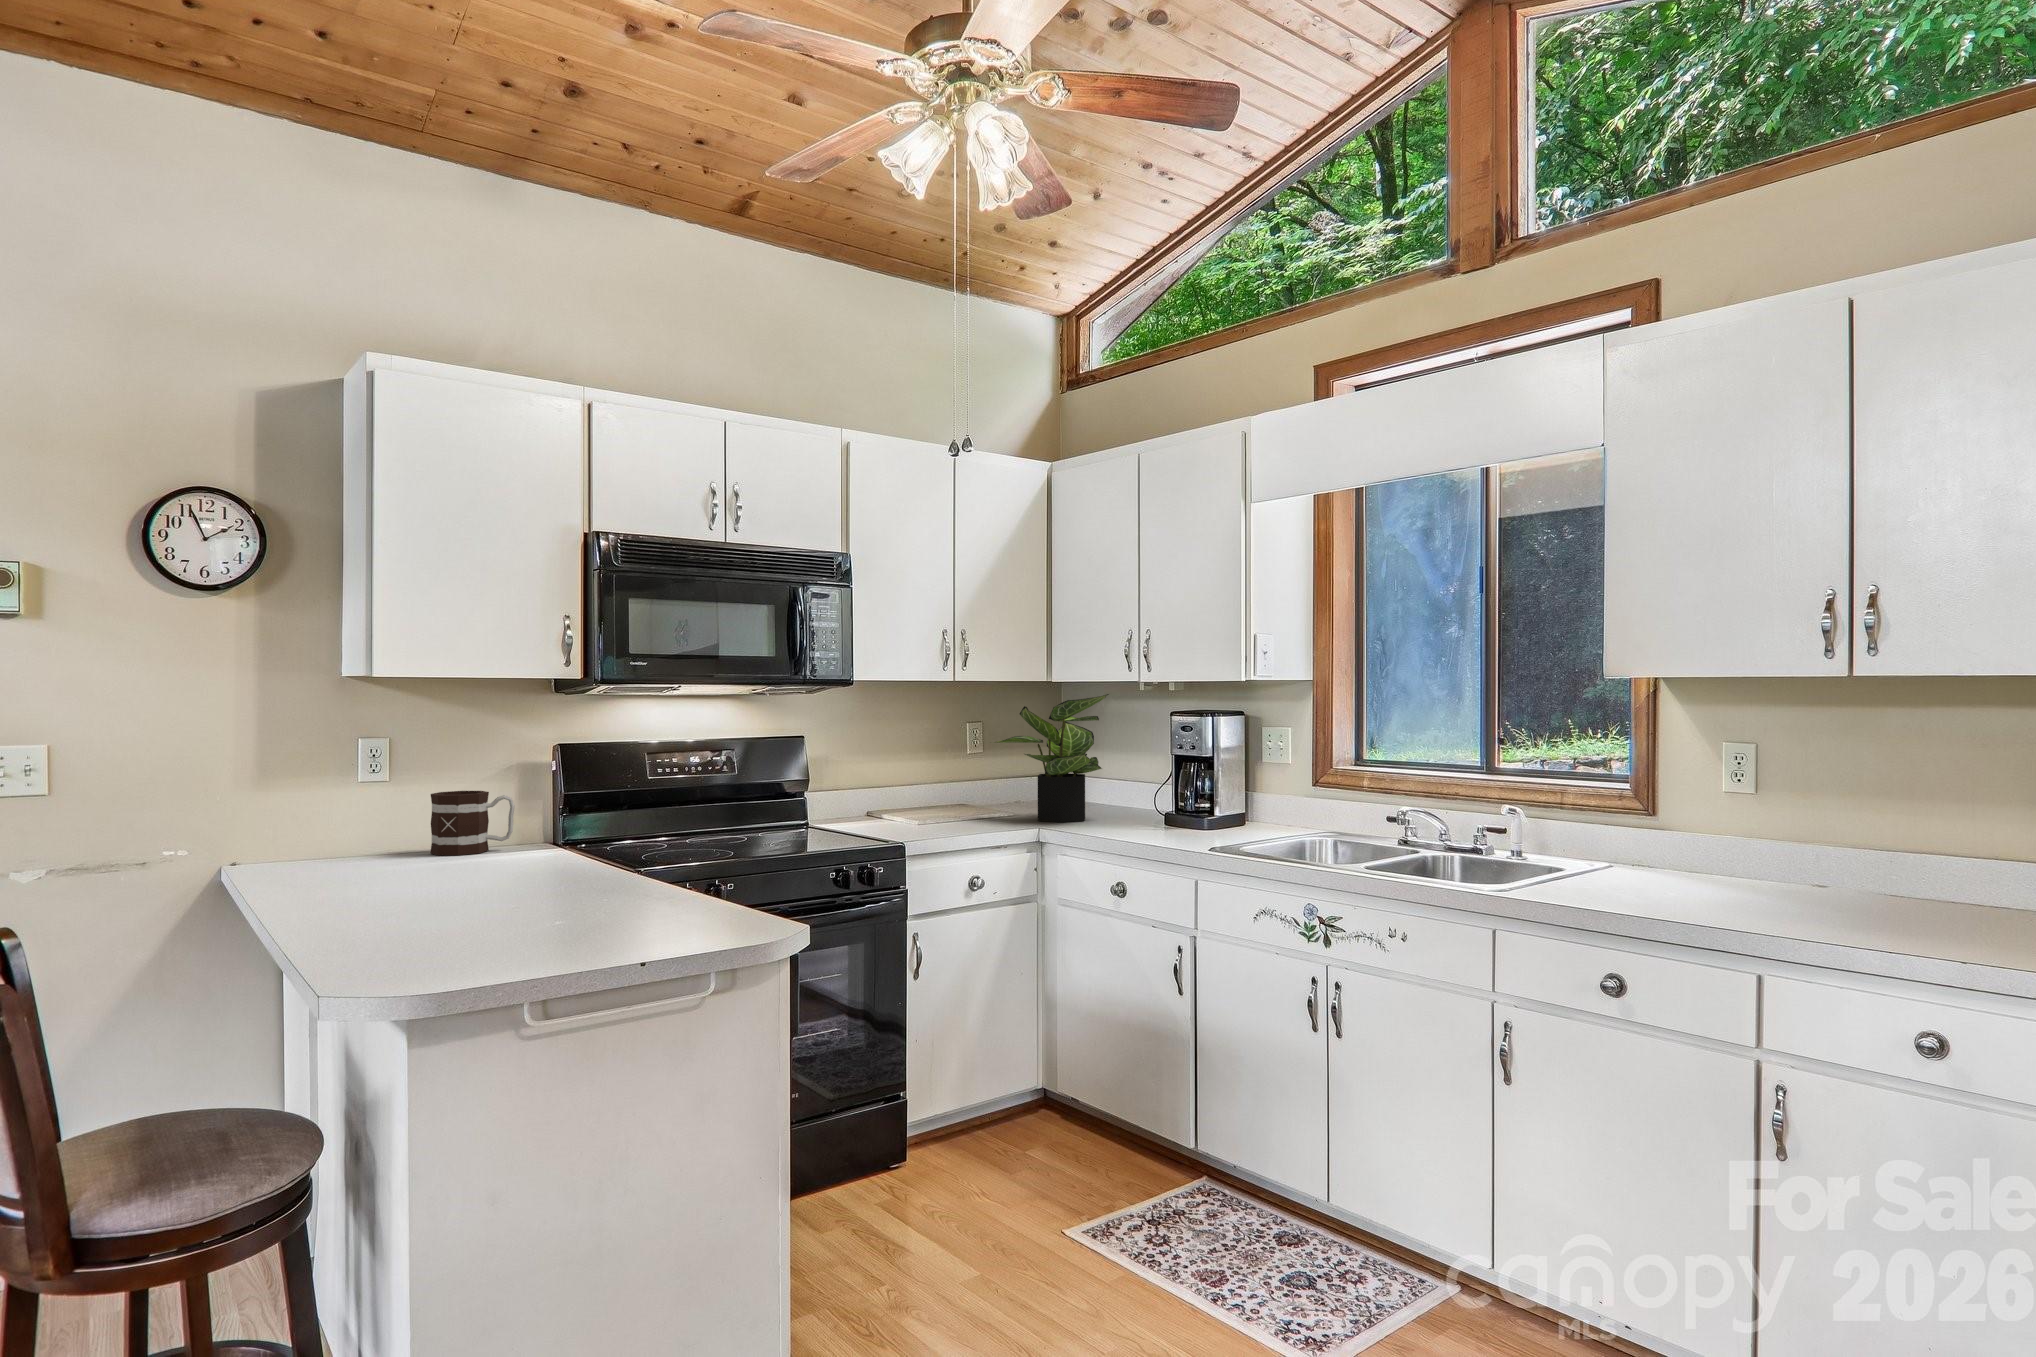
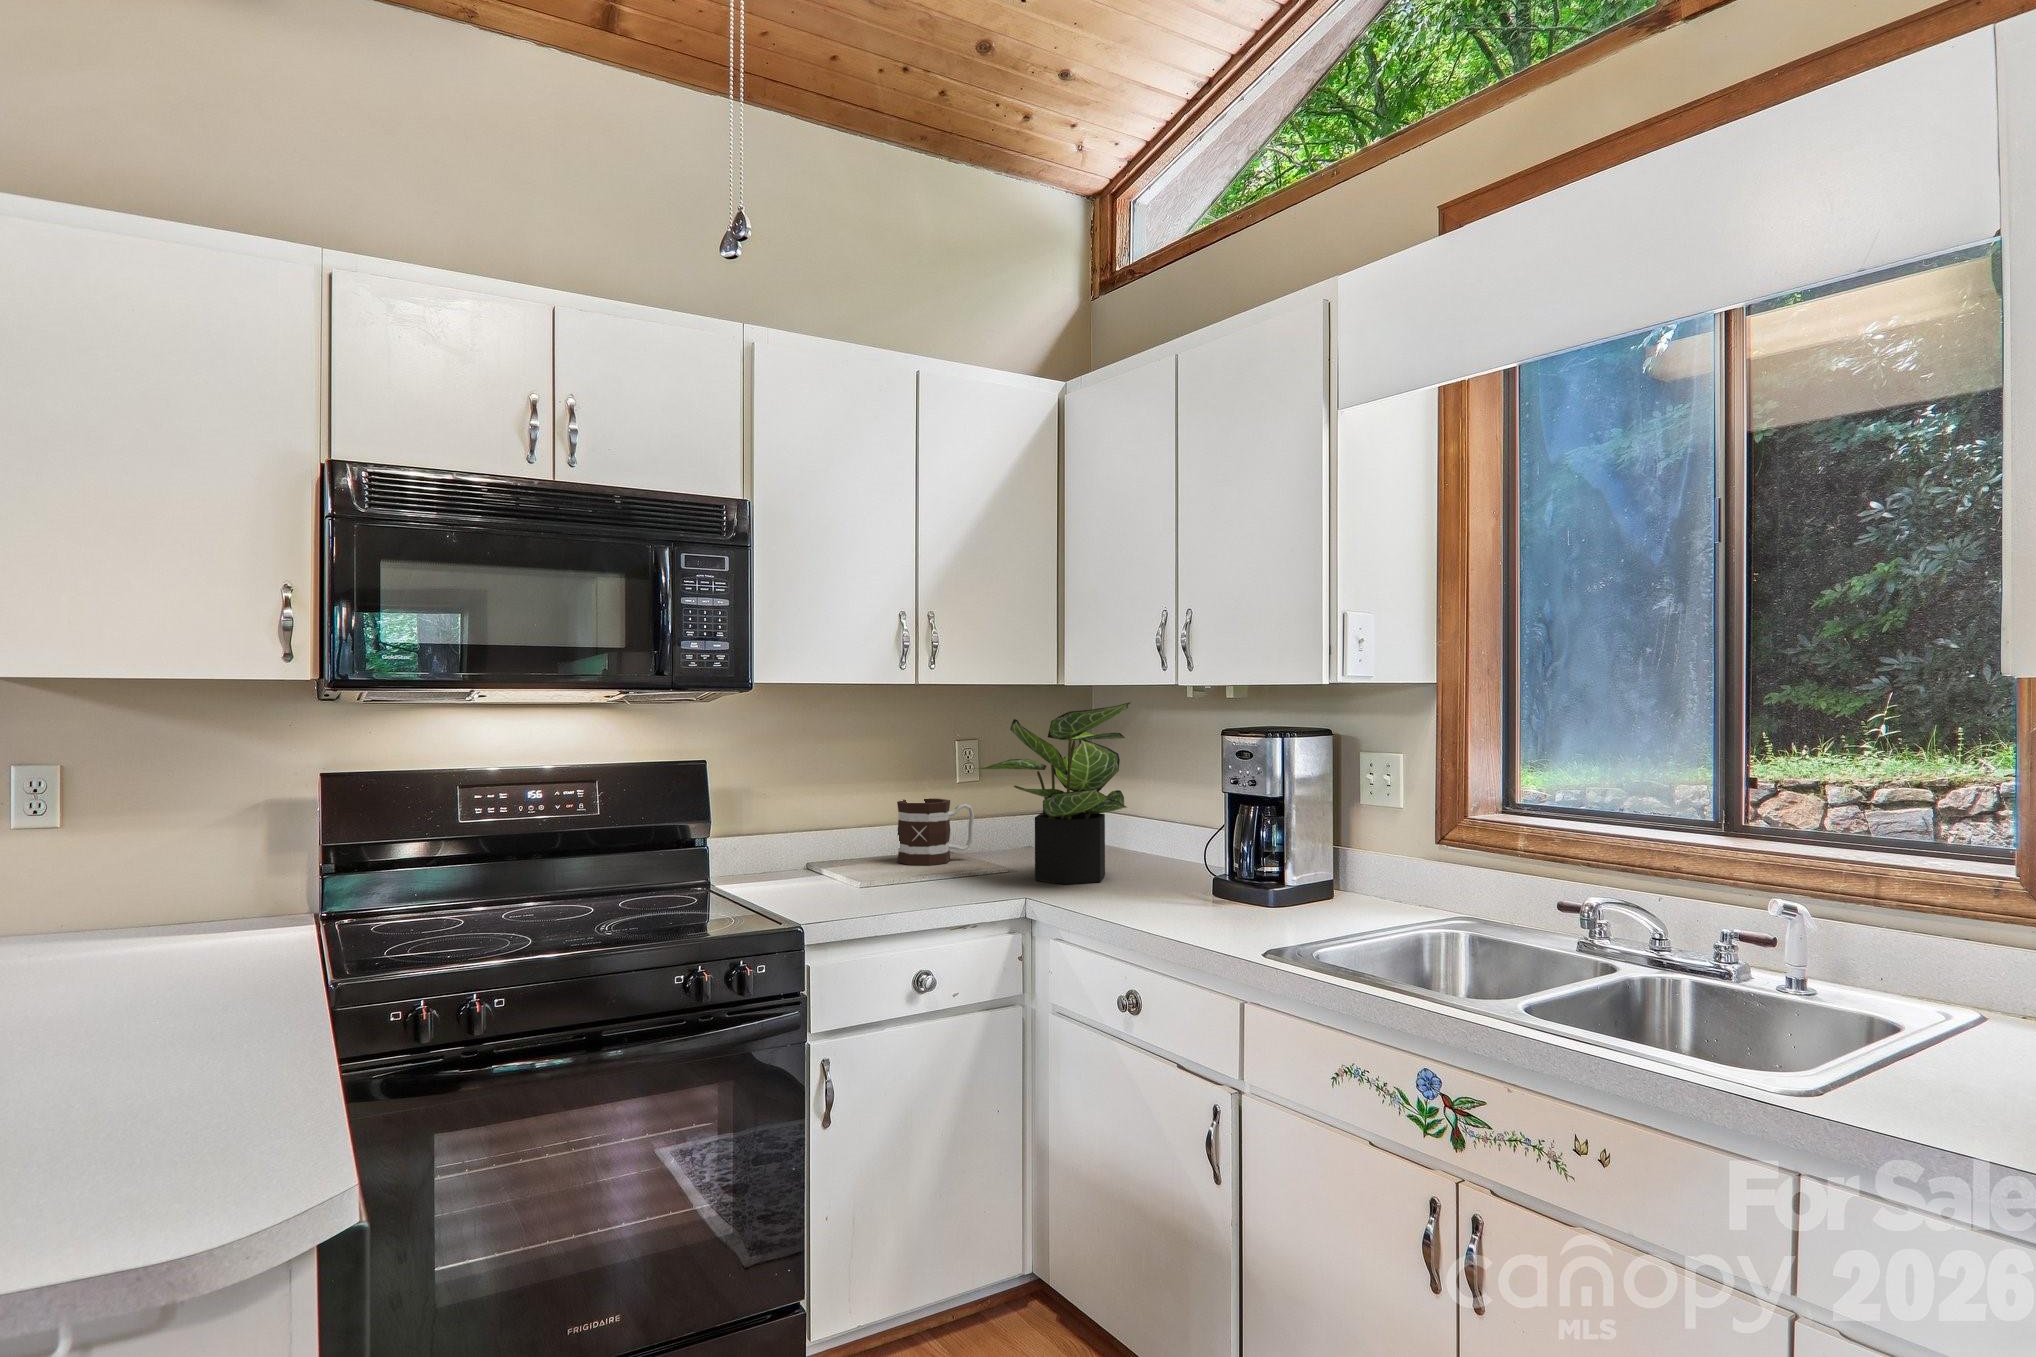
mug: present [430,791,515,855] -> present [897,798,974,865]

